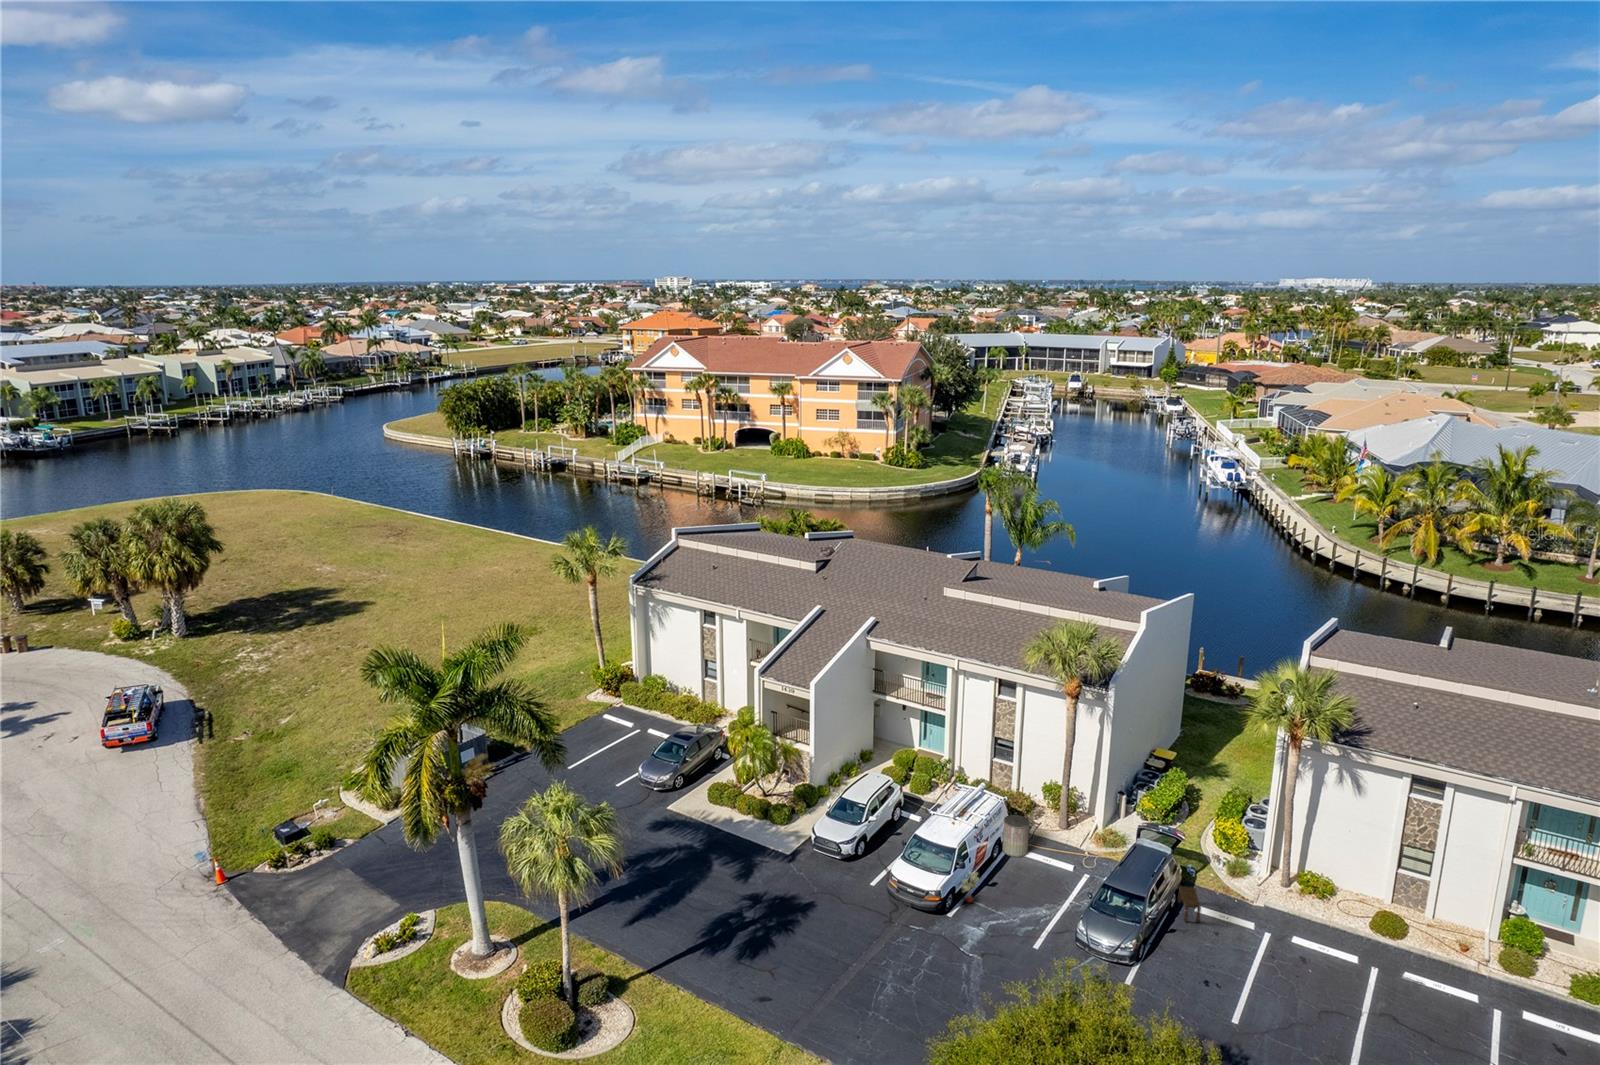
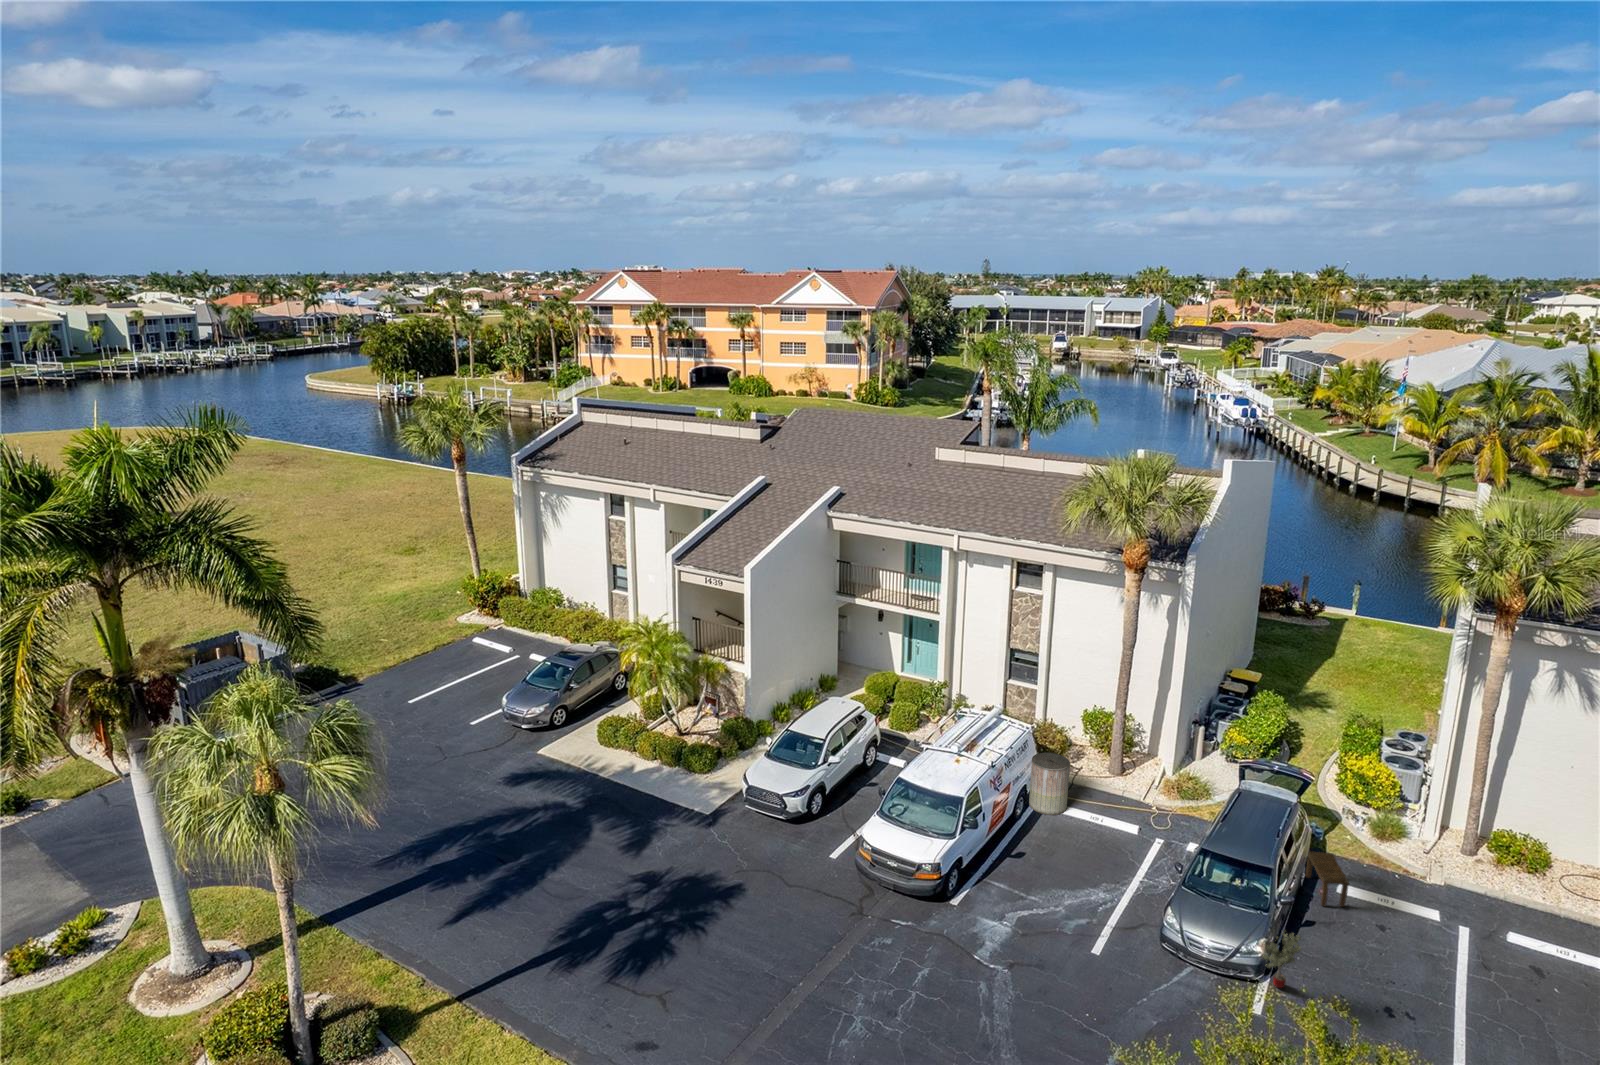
potted tree: present [960,872,979,903] -> present [1263,930,1301,988]

